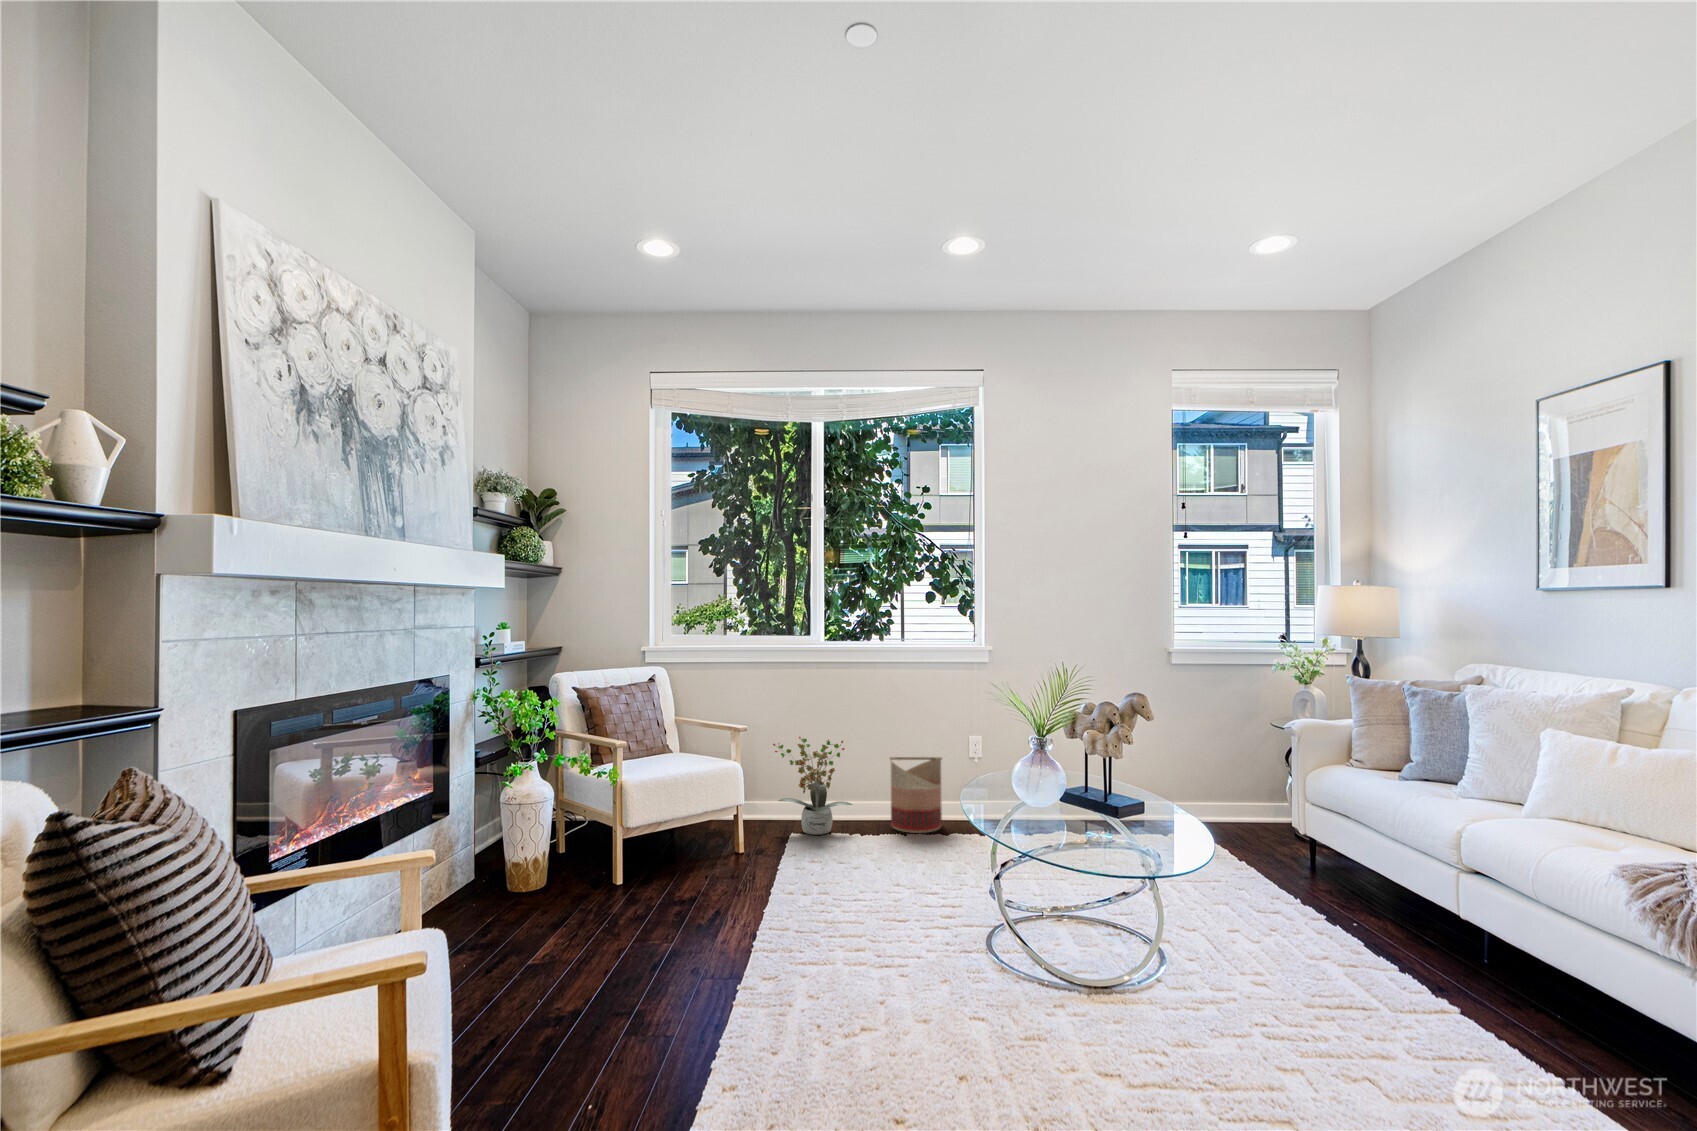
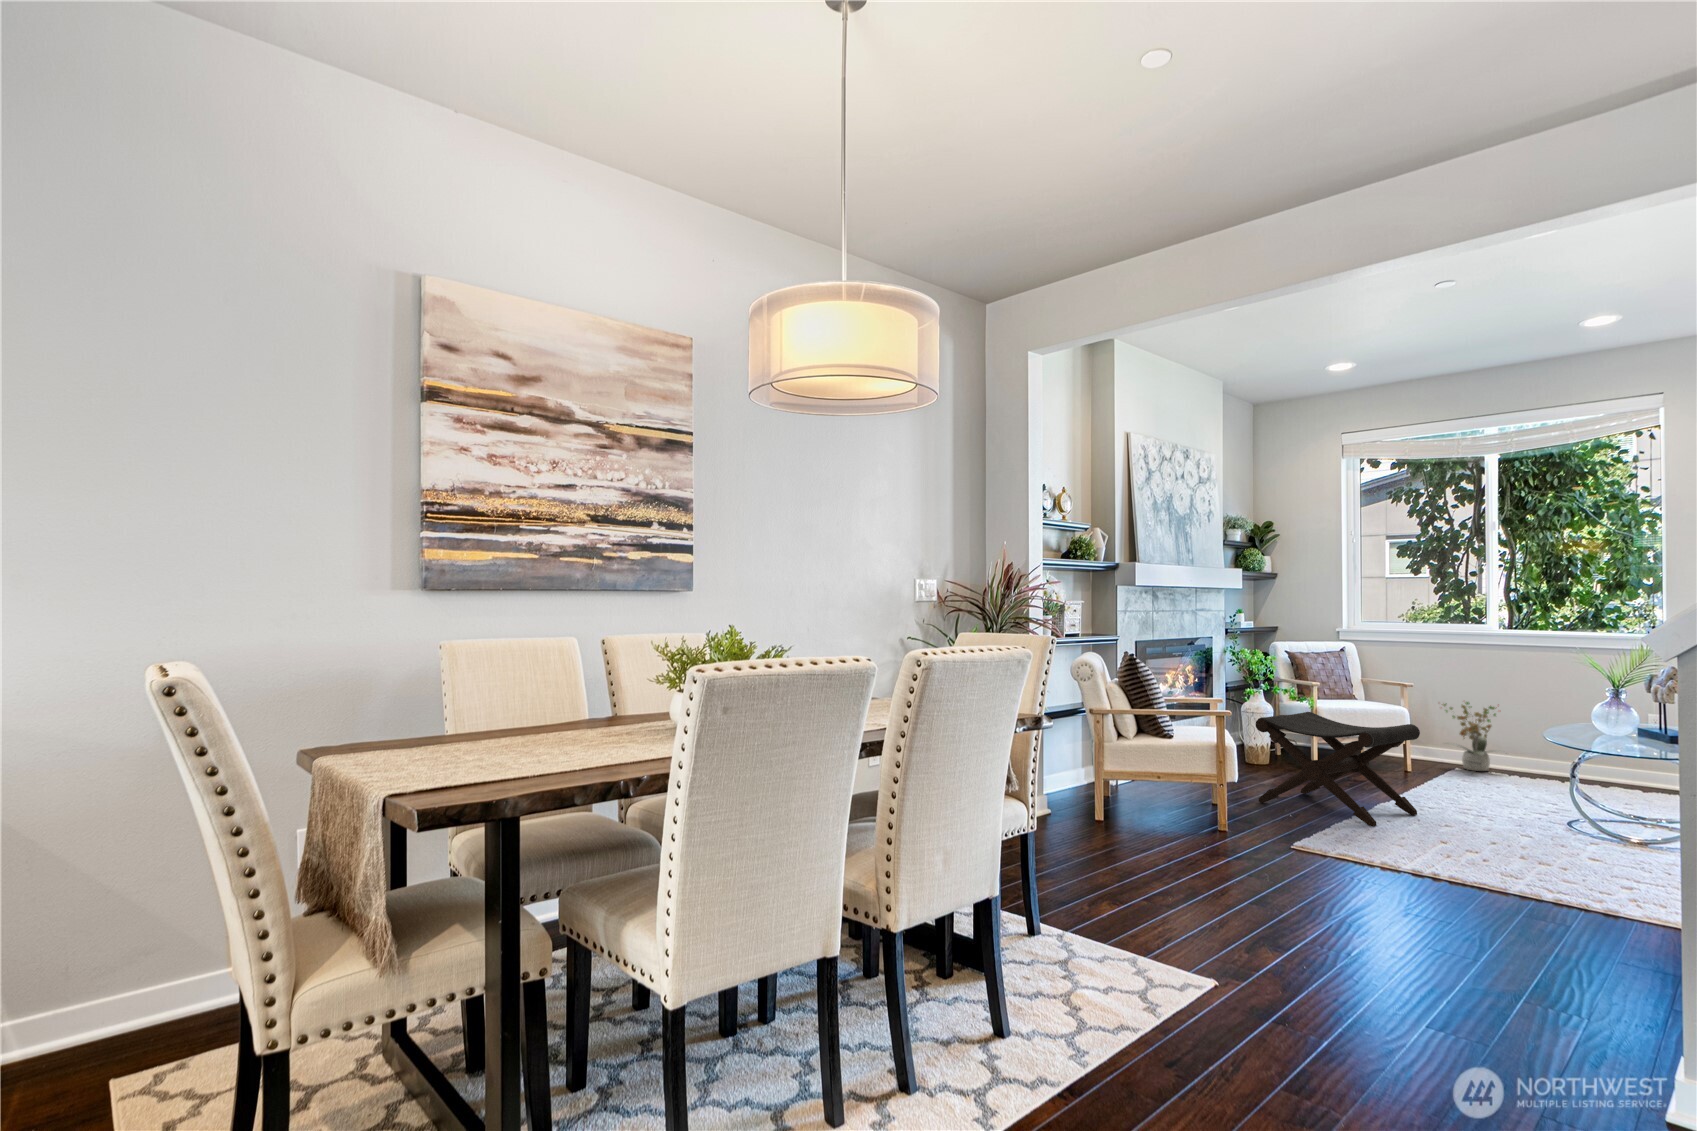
basket: present [890,757,942,833] -> none [1545,722,1597,782]
footstool: none [511,822,812,1096] -> present [1256,712,1420,826]

